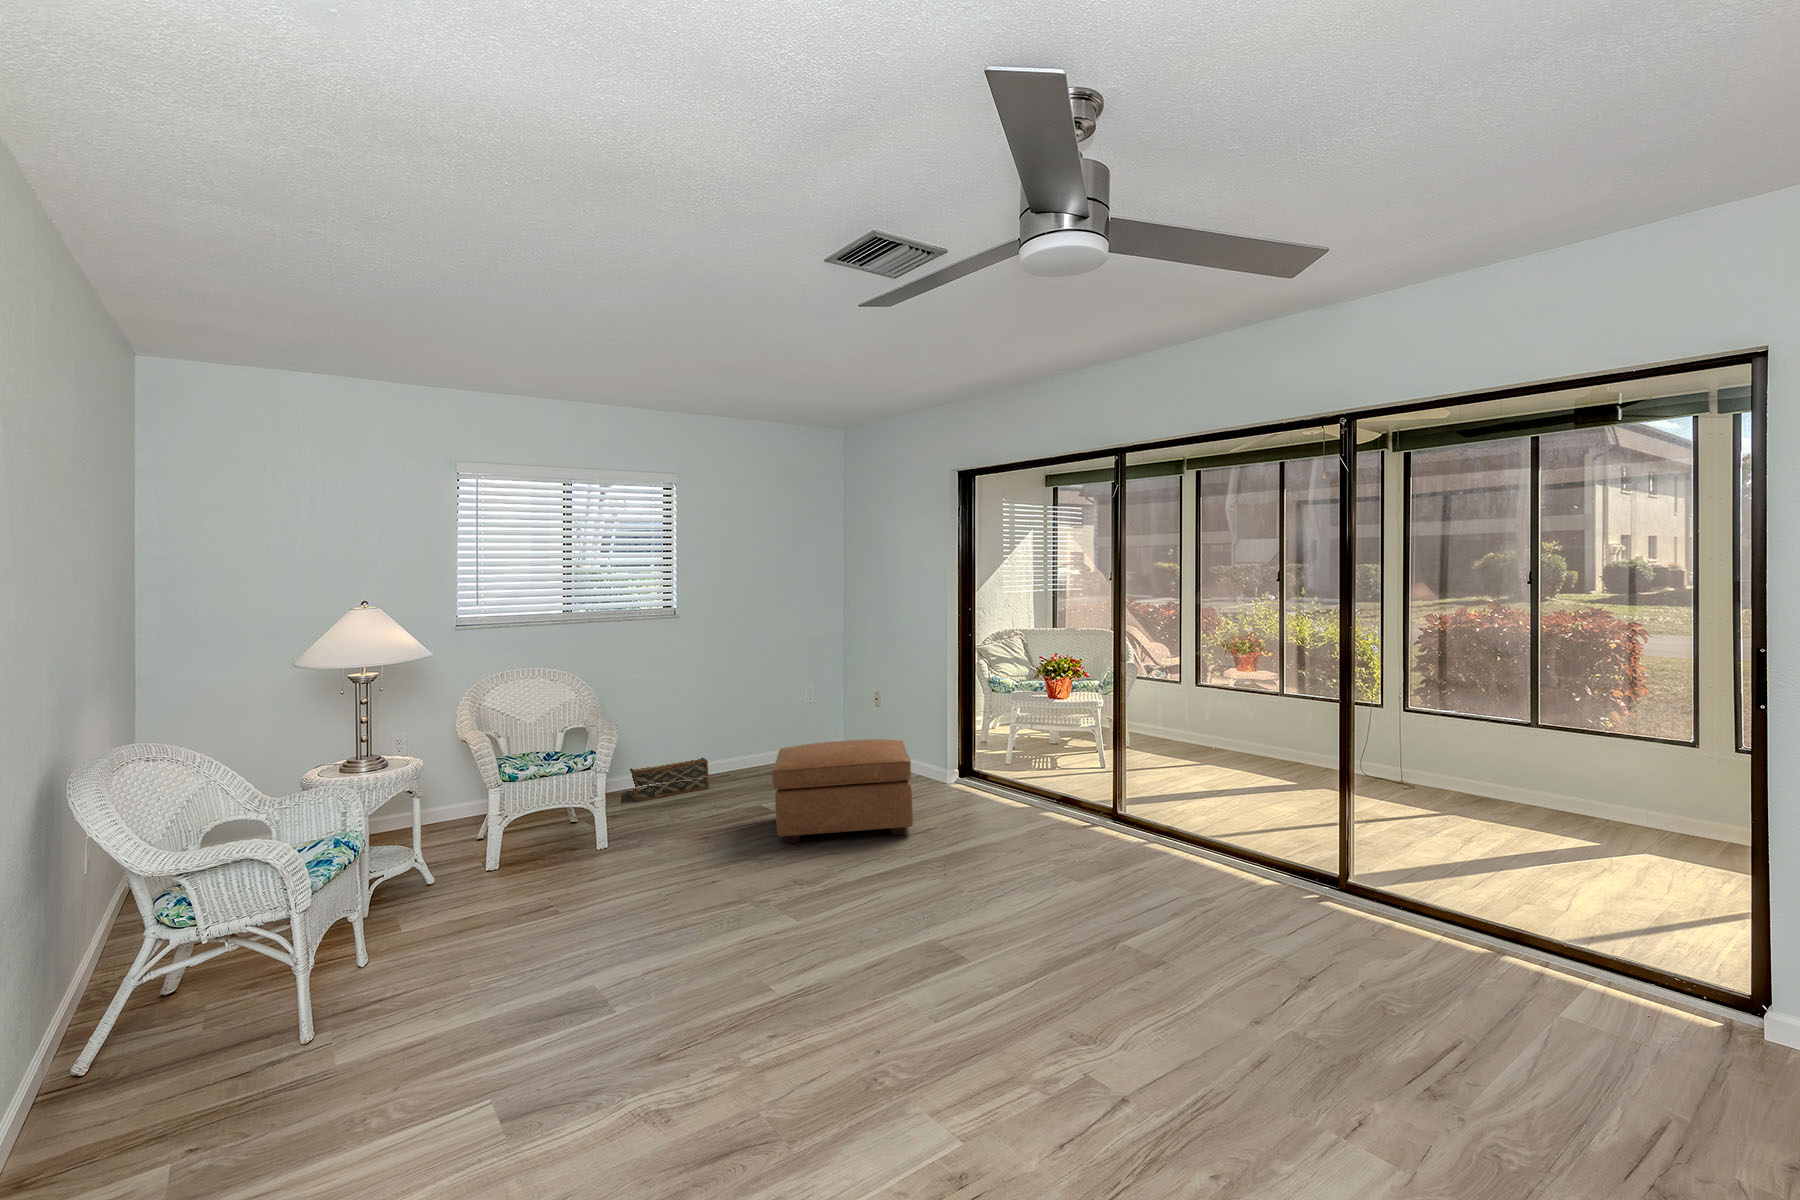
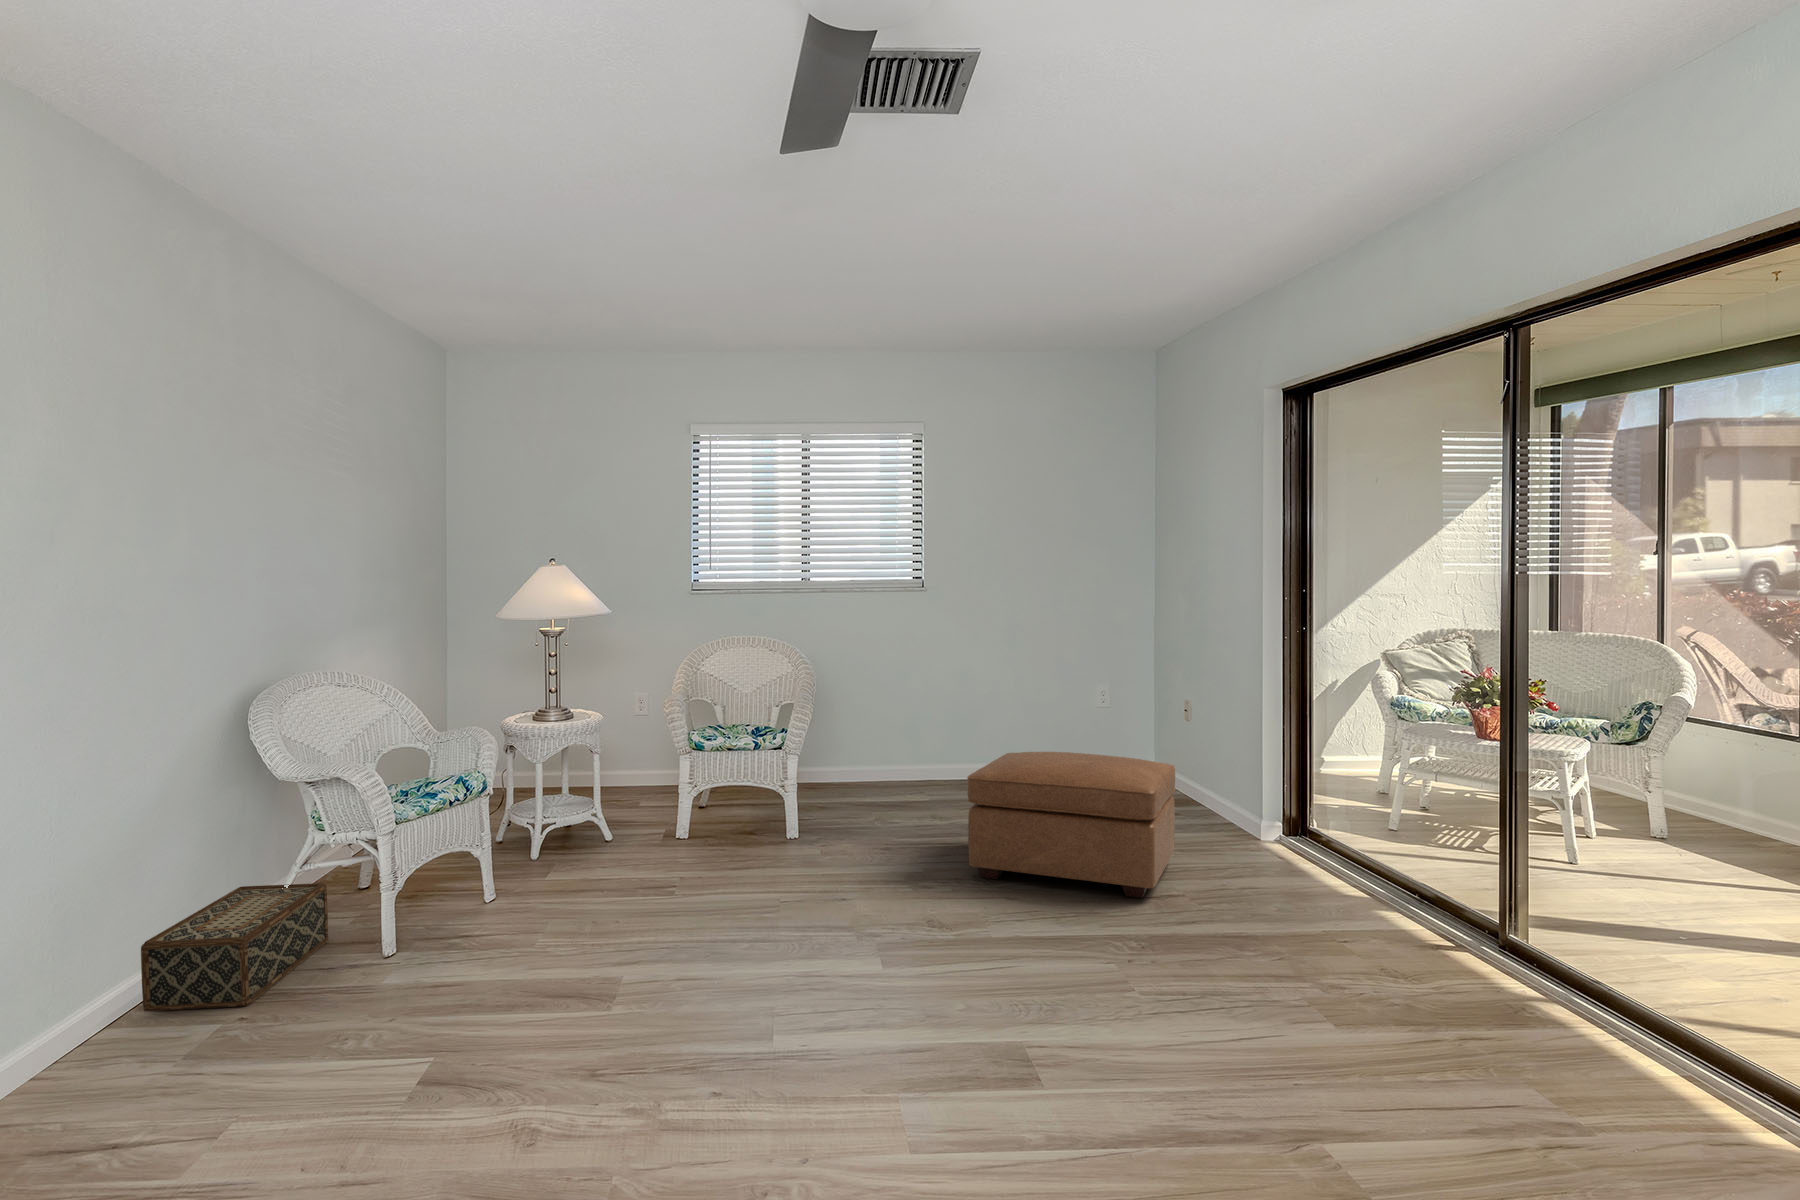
woven basket: present [626,758,709,801] -> present [141,883,328,1011]

